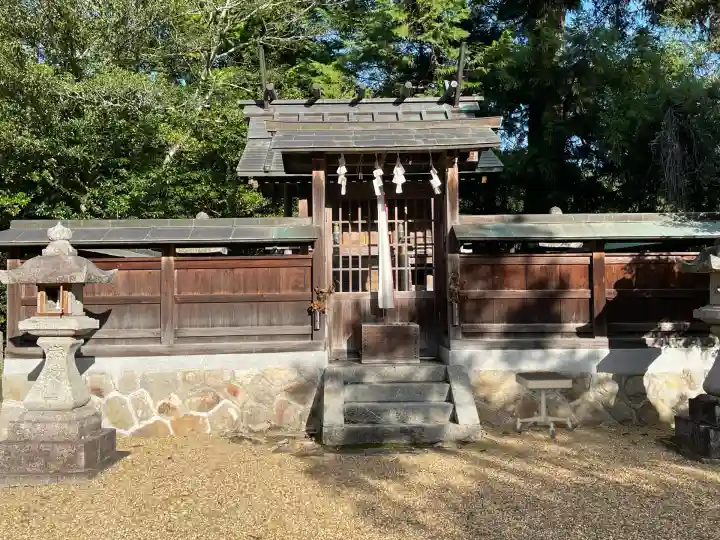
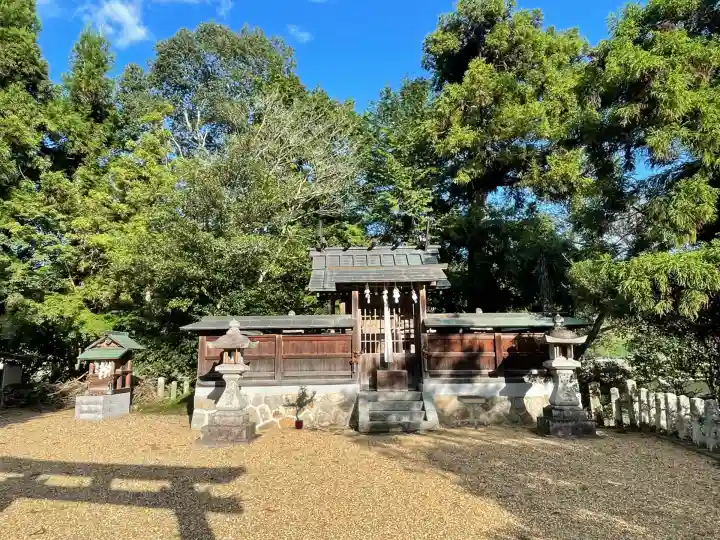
potted tree: none [173,355,241,439] -> present [283,386,316,429]

